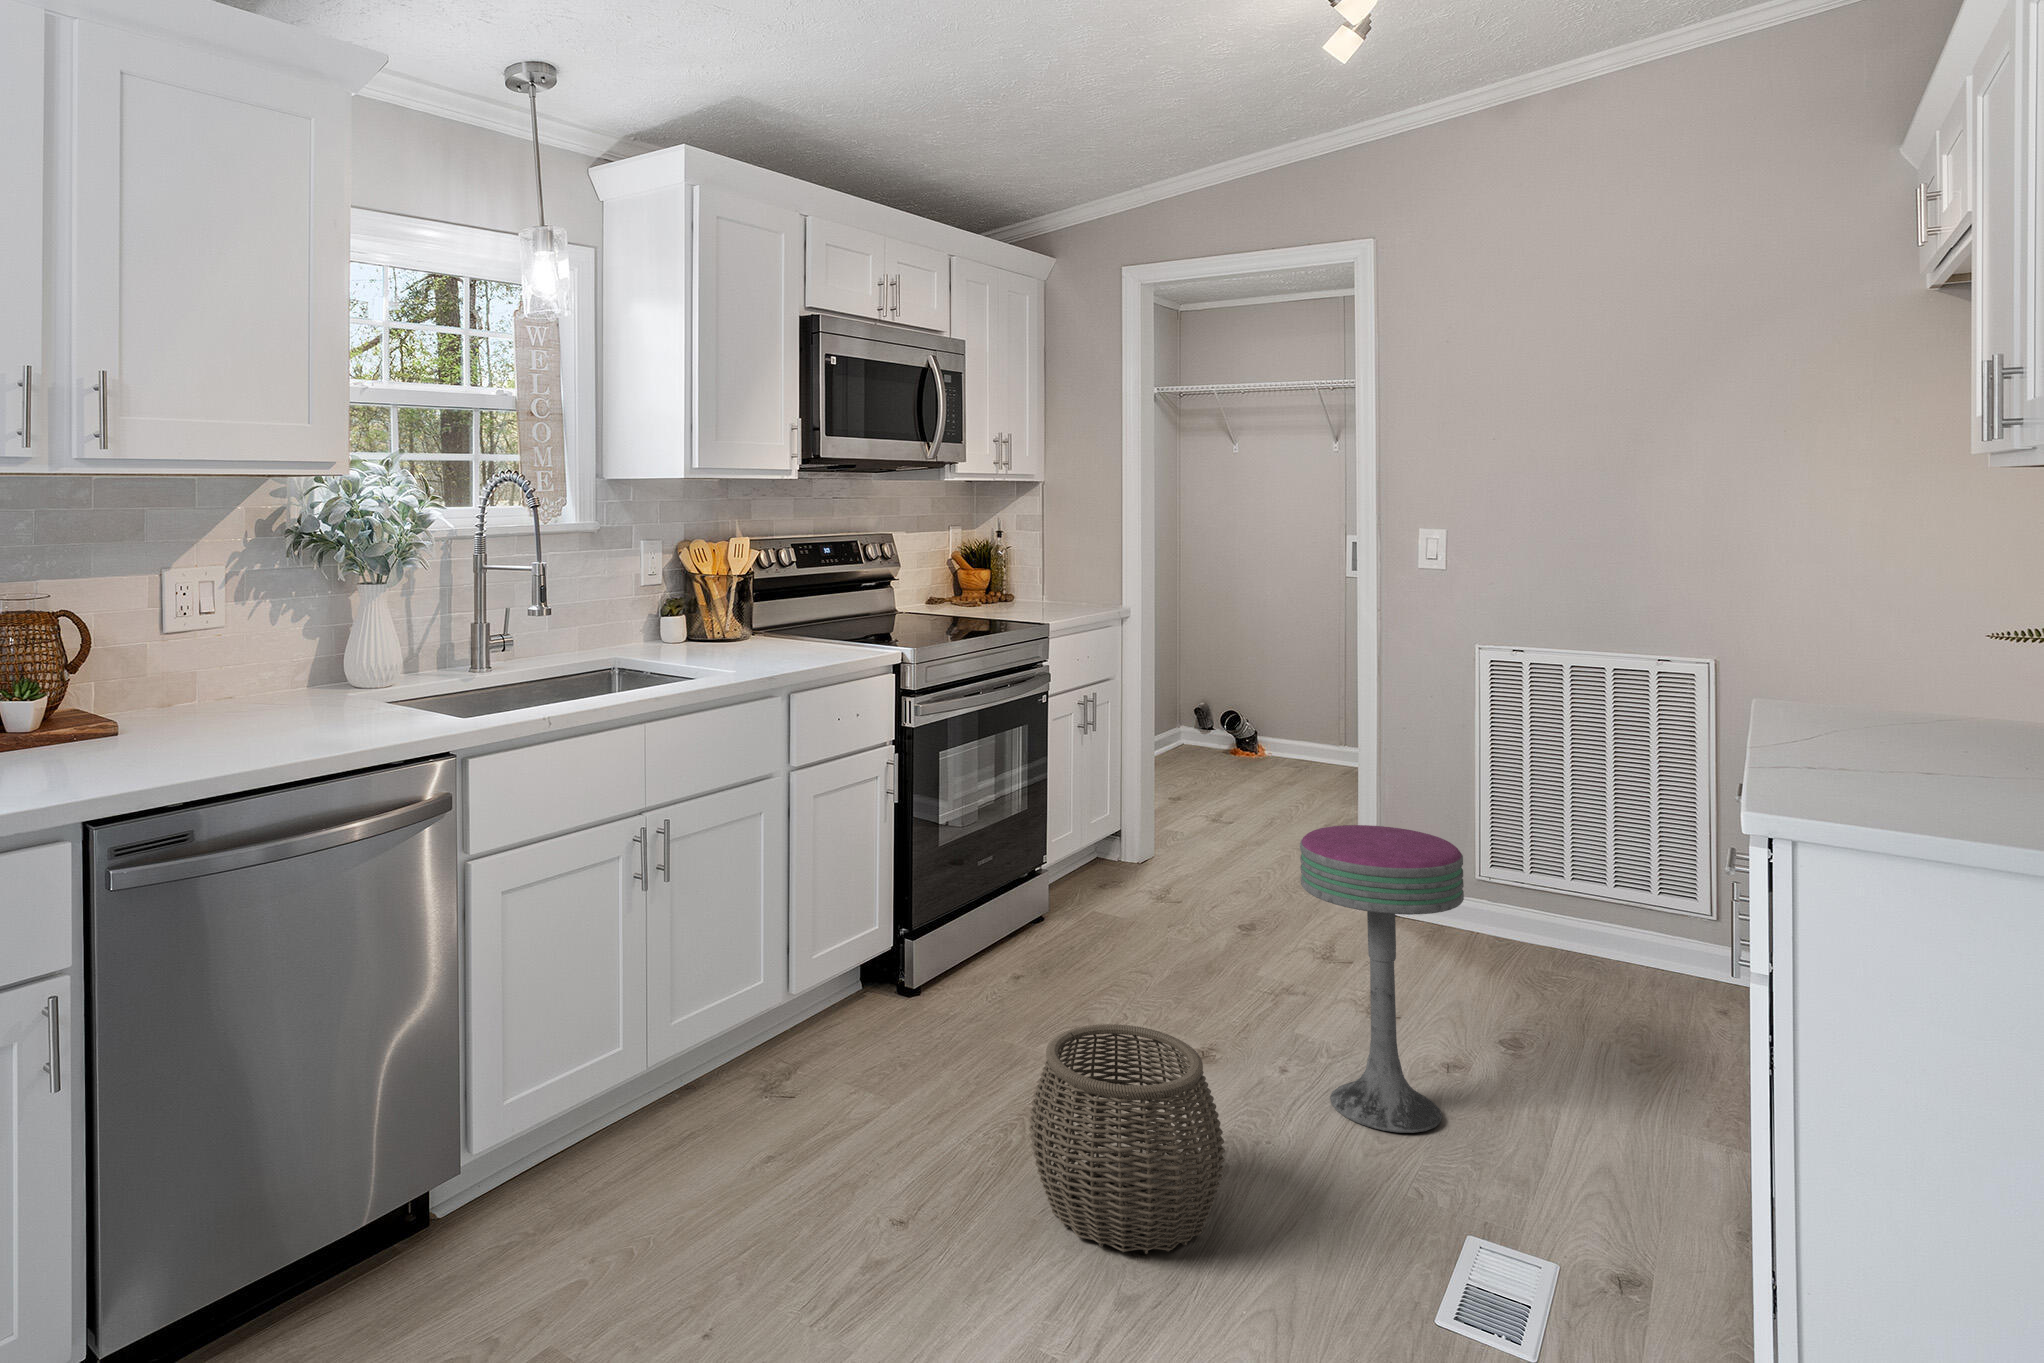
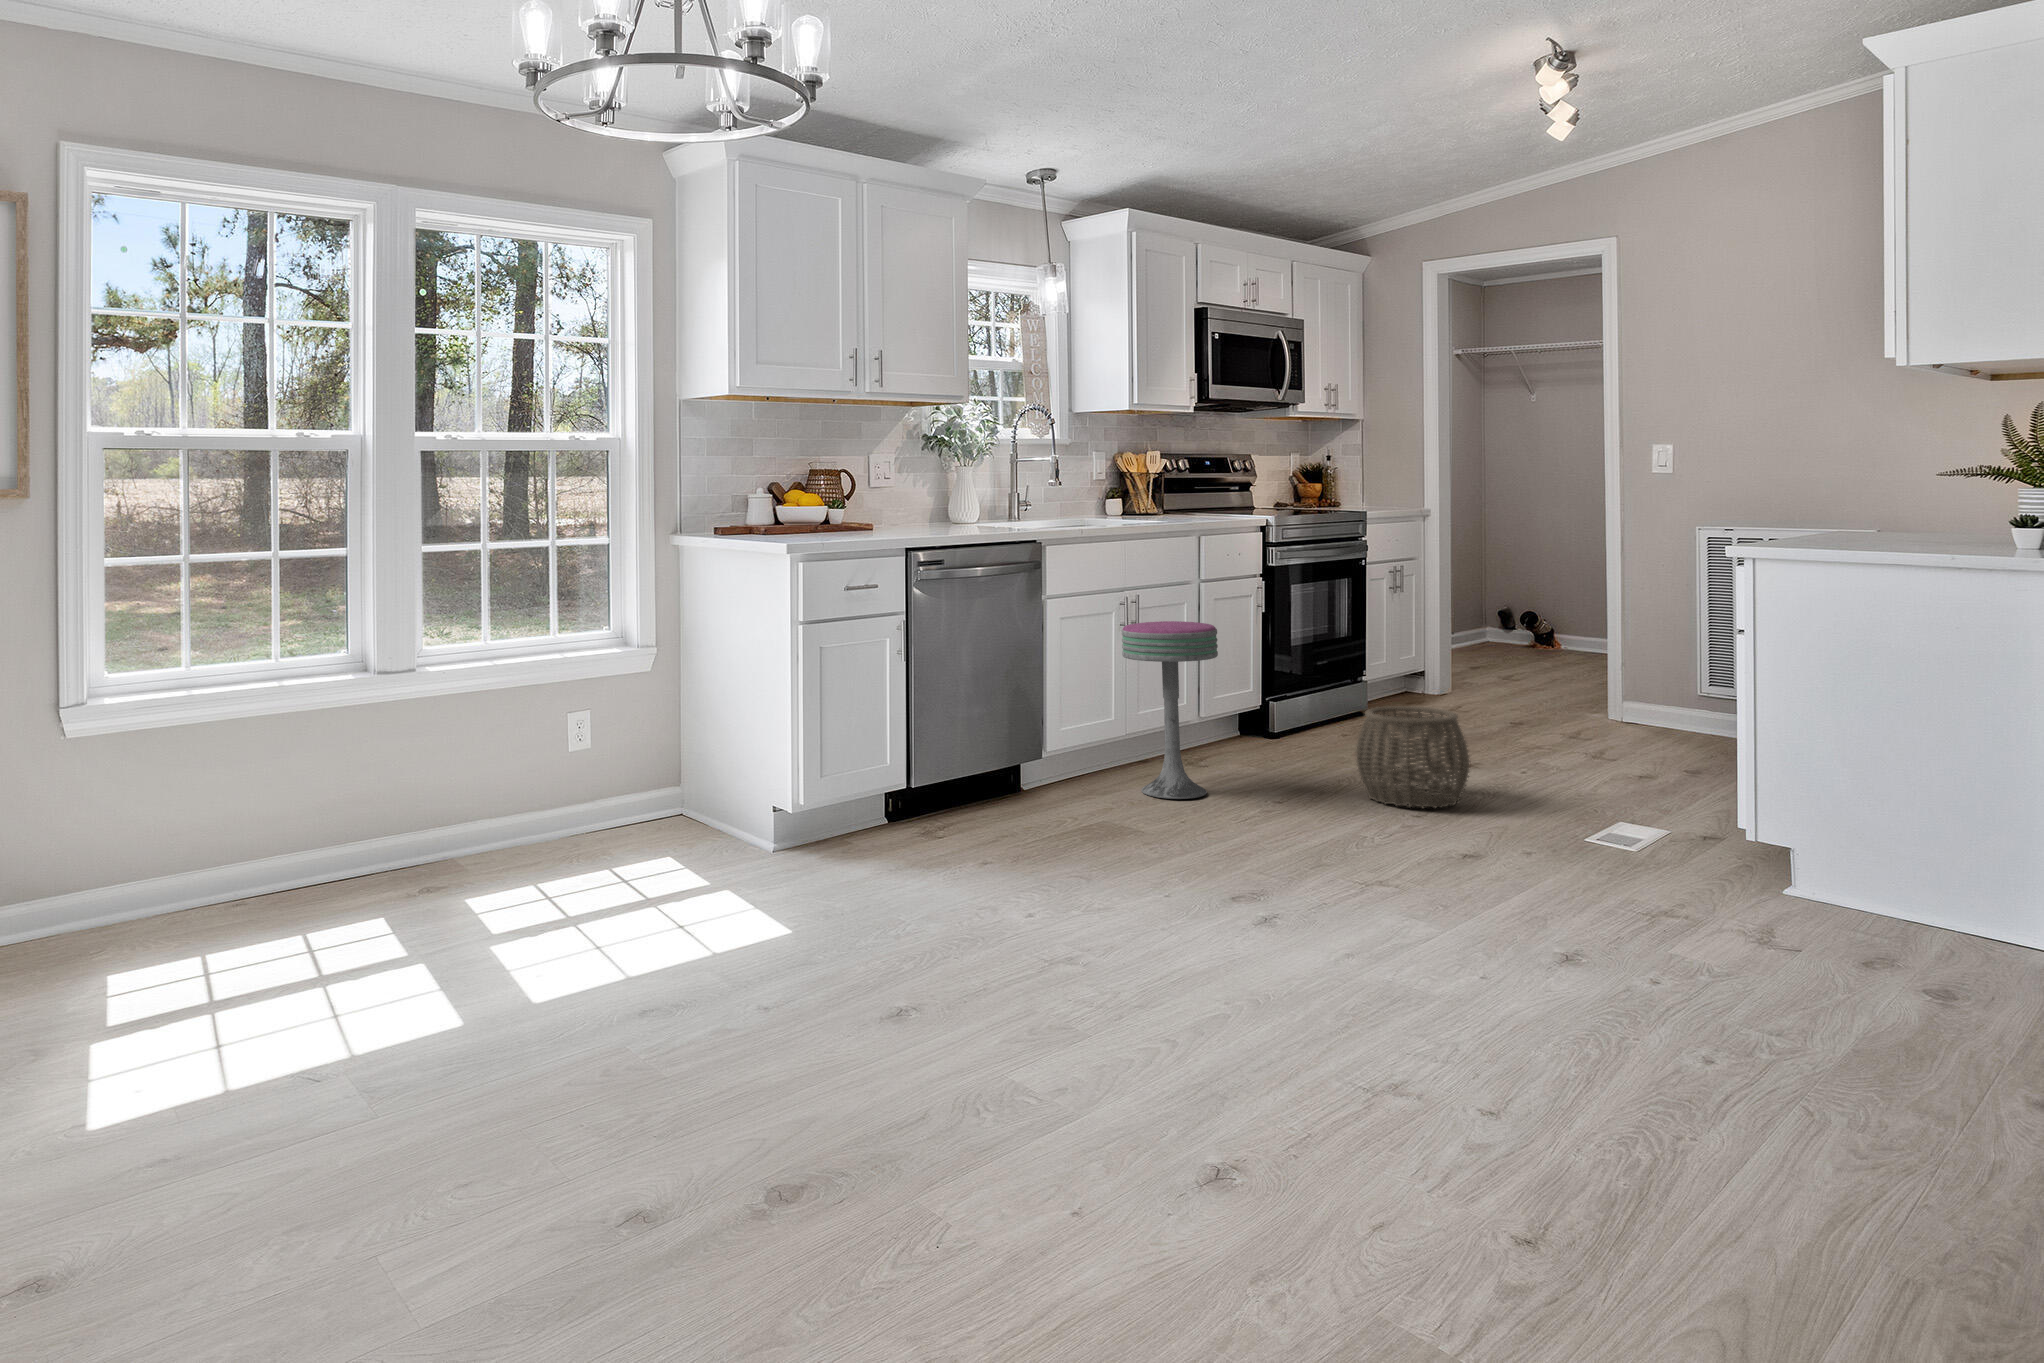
bar stool: present [1300,825,1464,1133] -> present [1122,621,1218,799]

